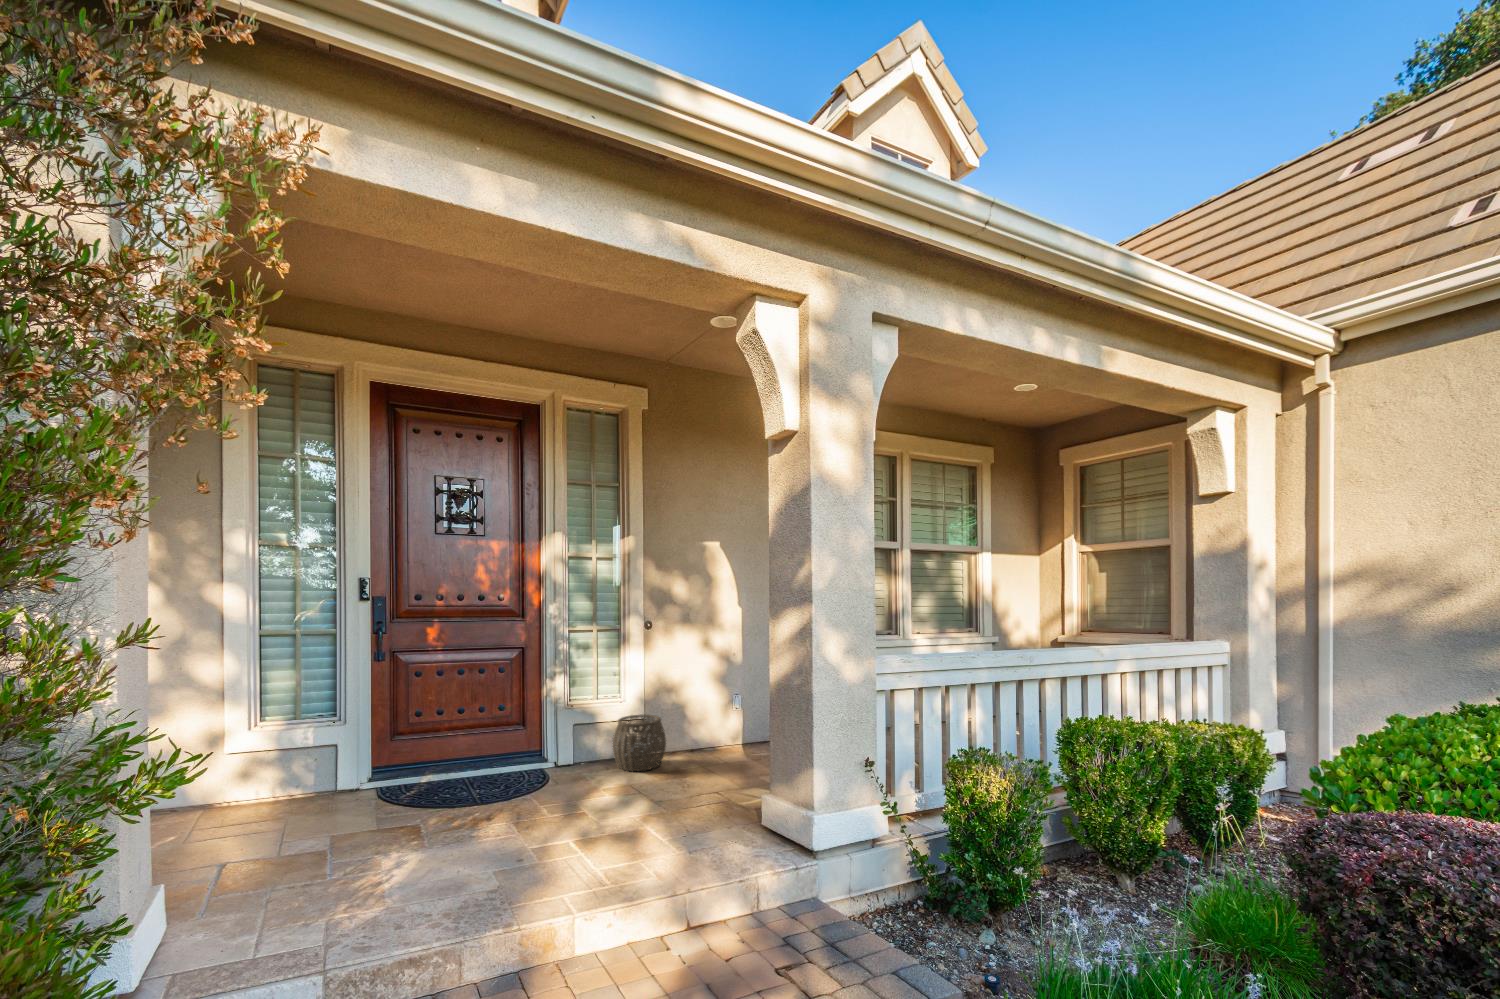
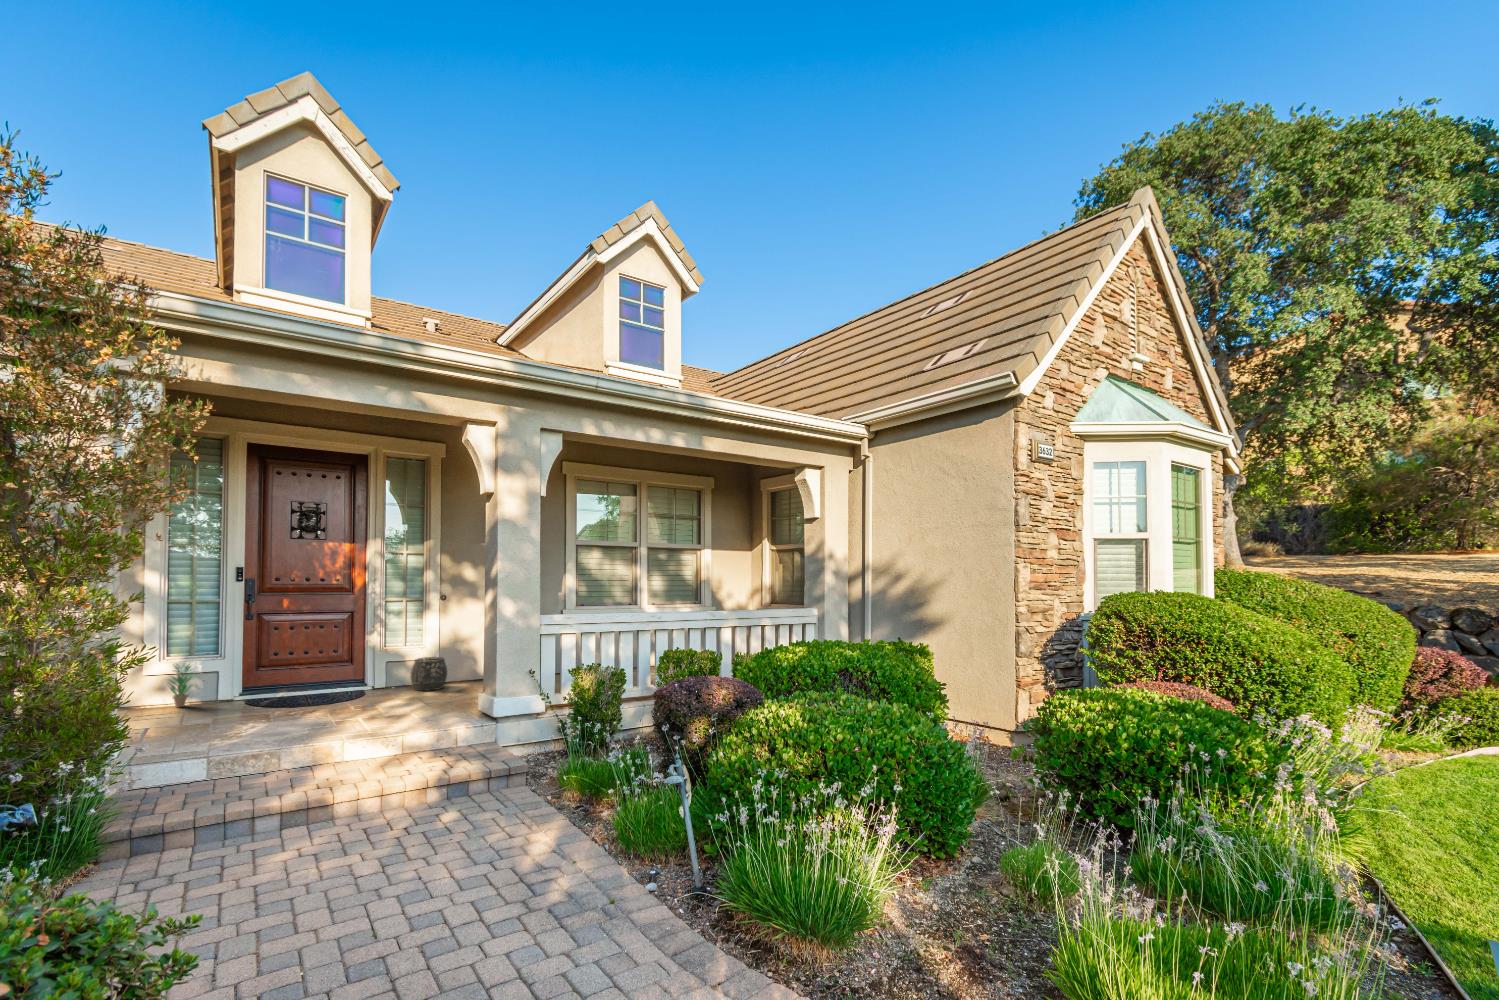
potted plant: none [257,732,304,810] -> present [170,664,193,707]

